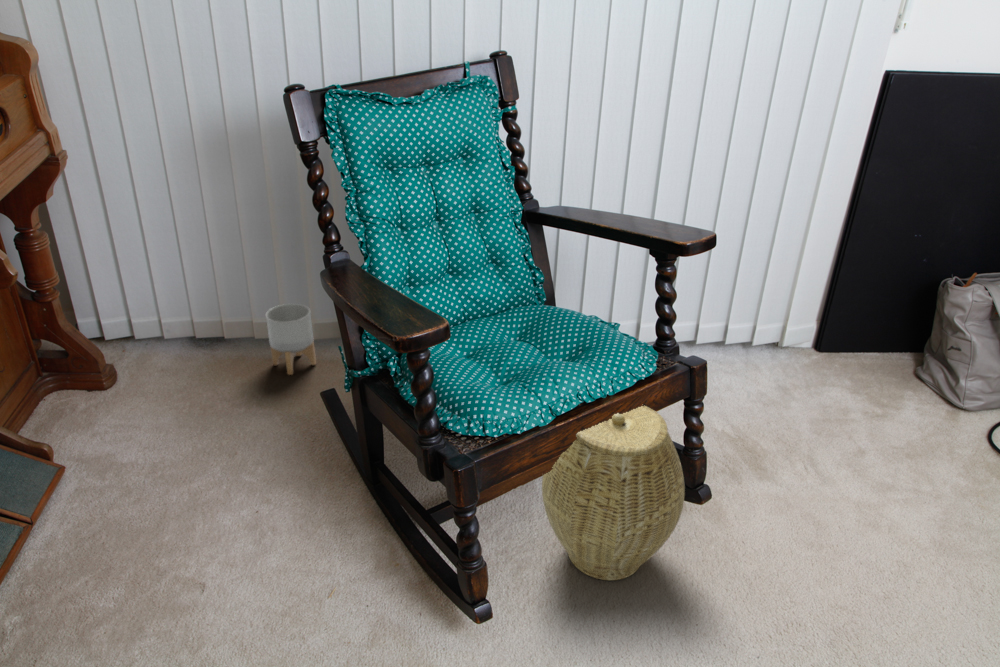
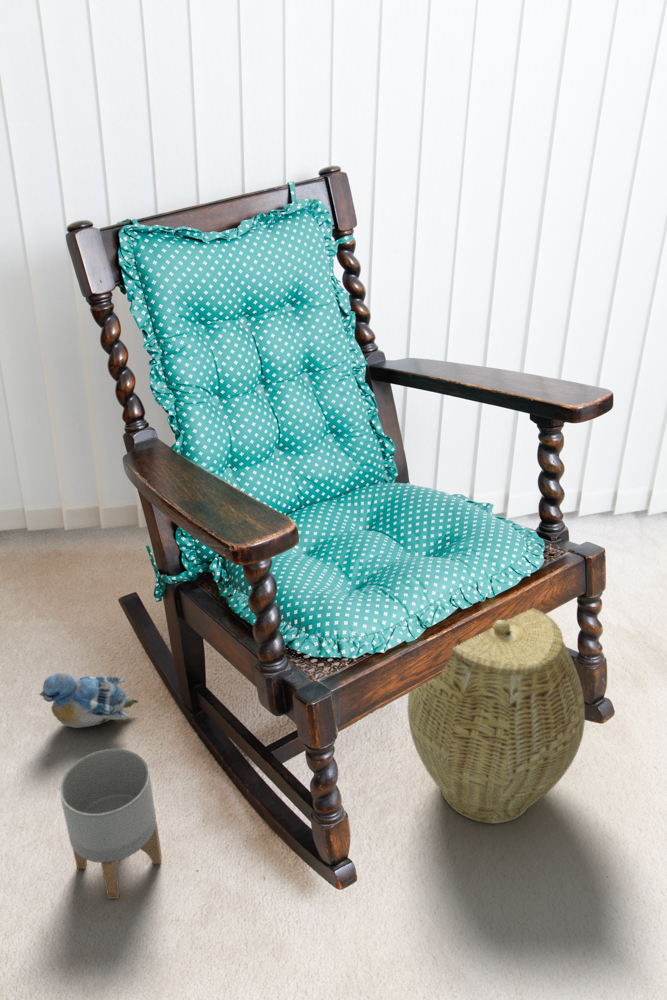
planter: present [266,304,316,375] -> present [59,749,162,899]
plush toy: none [249,448,328,493] -> present [40,673,138,728]

